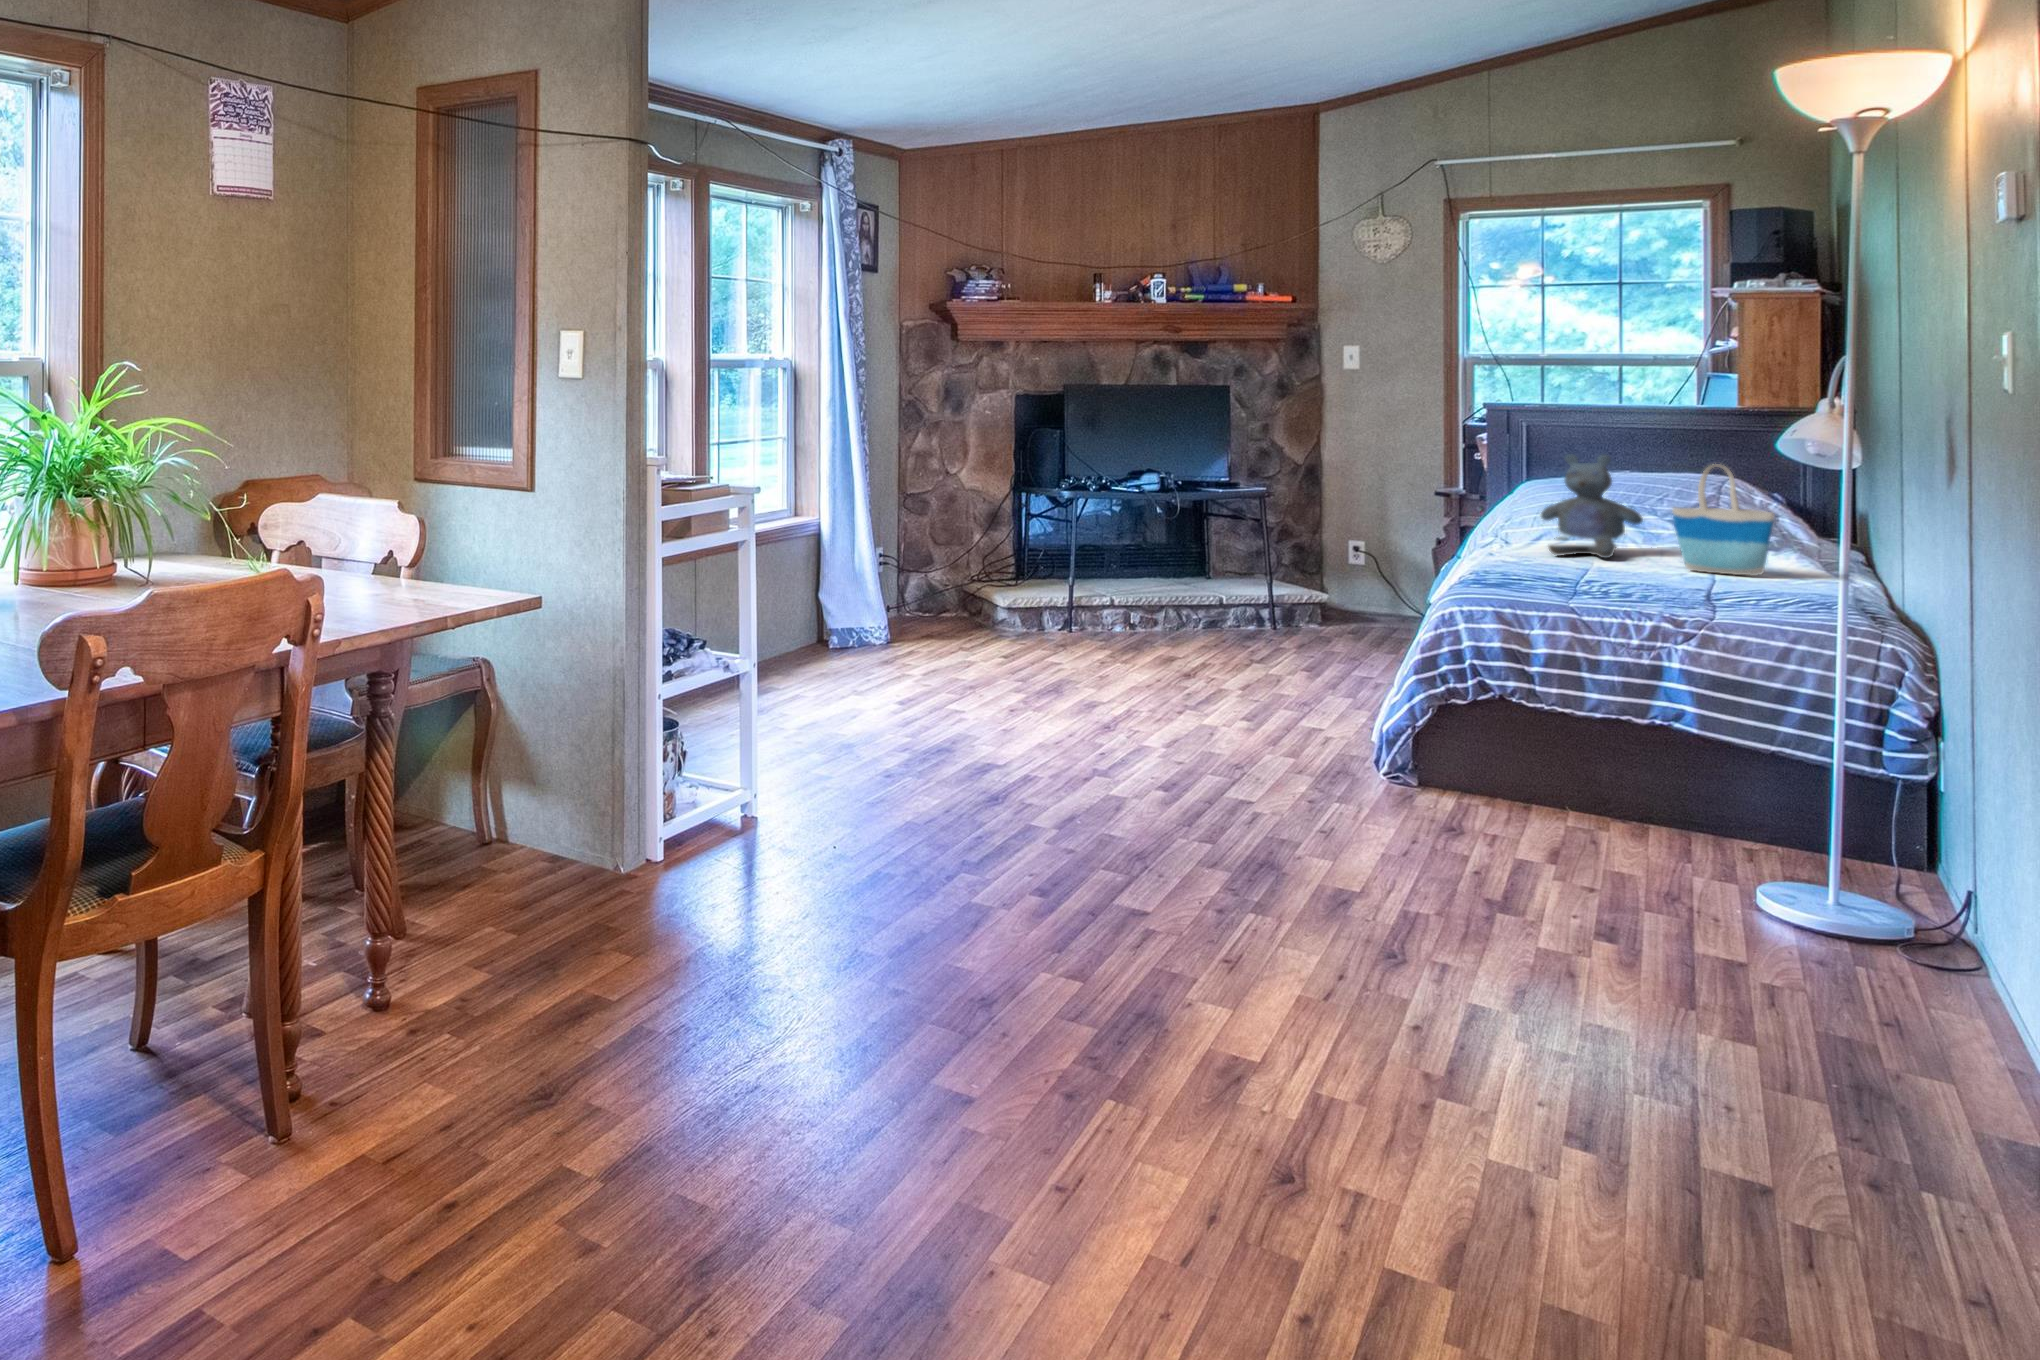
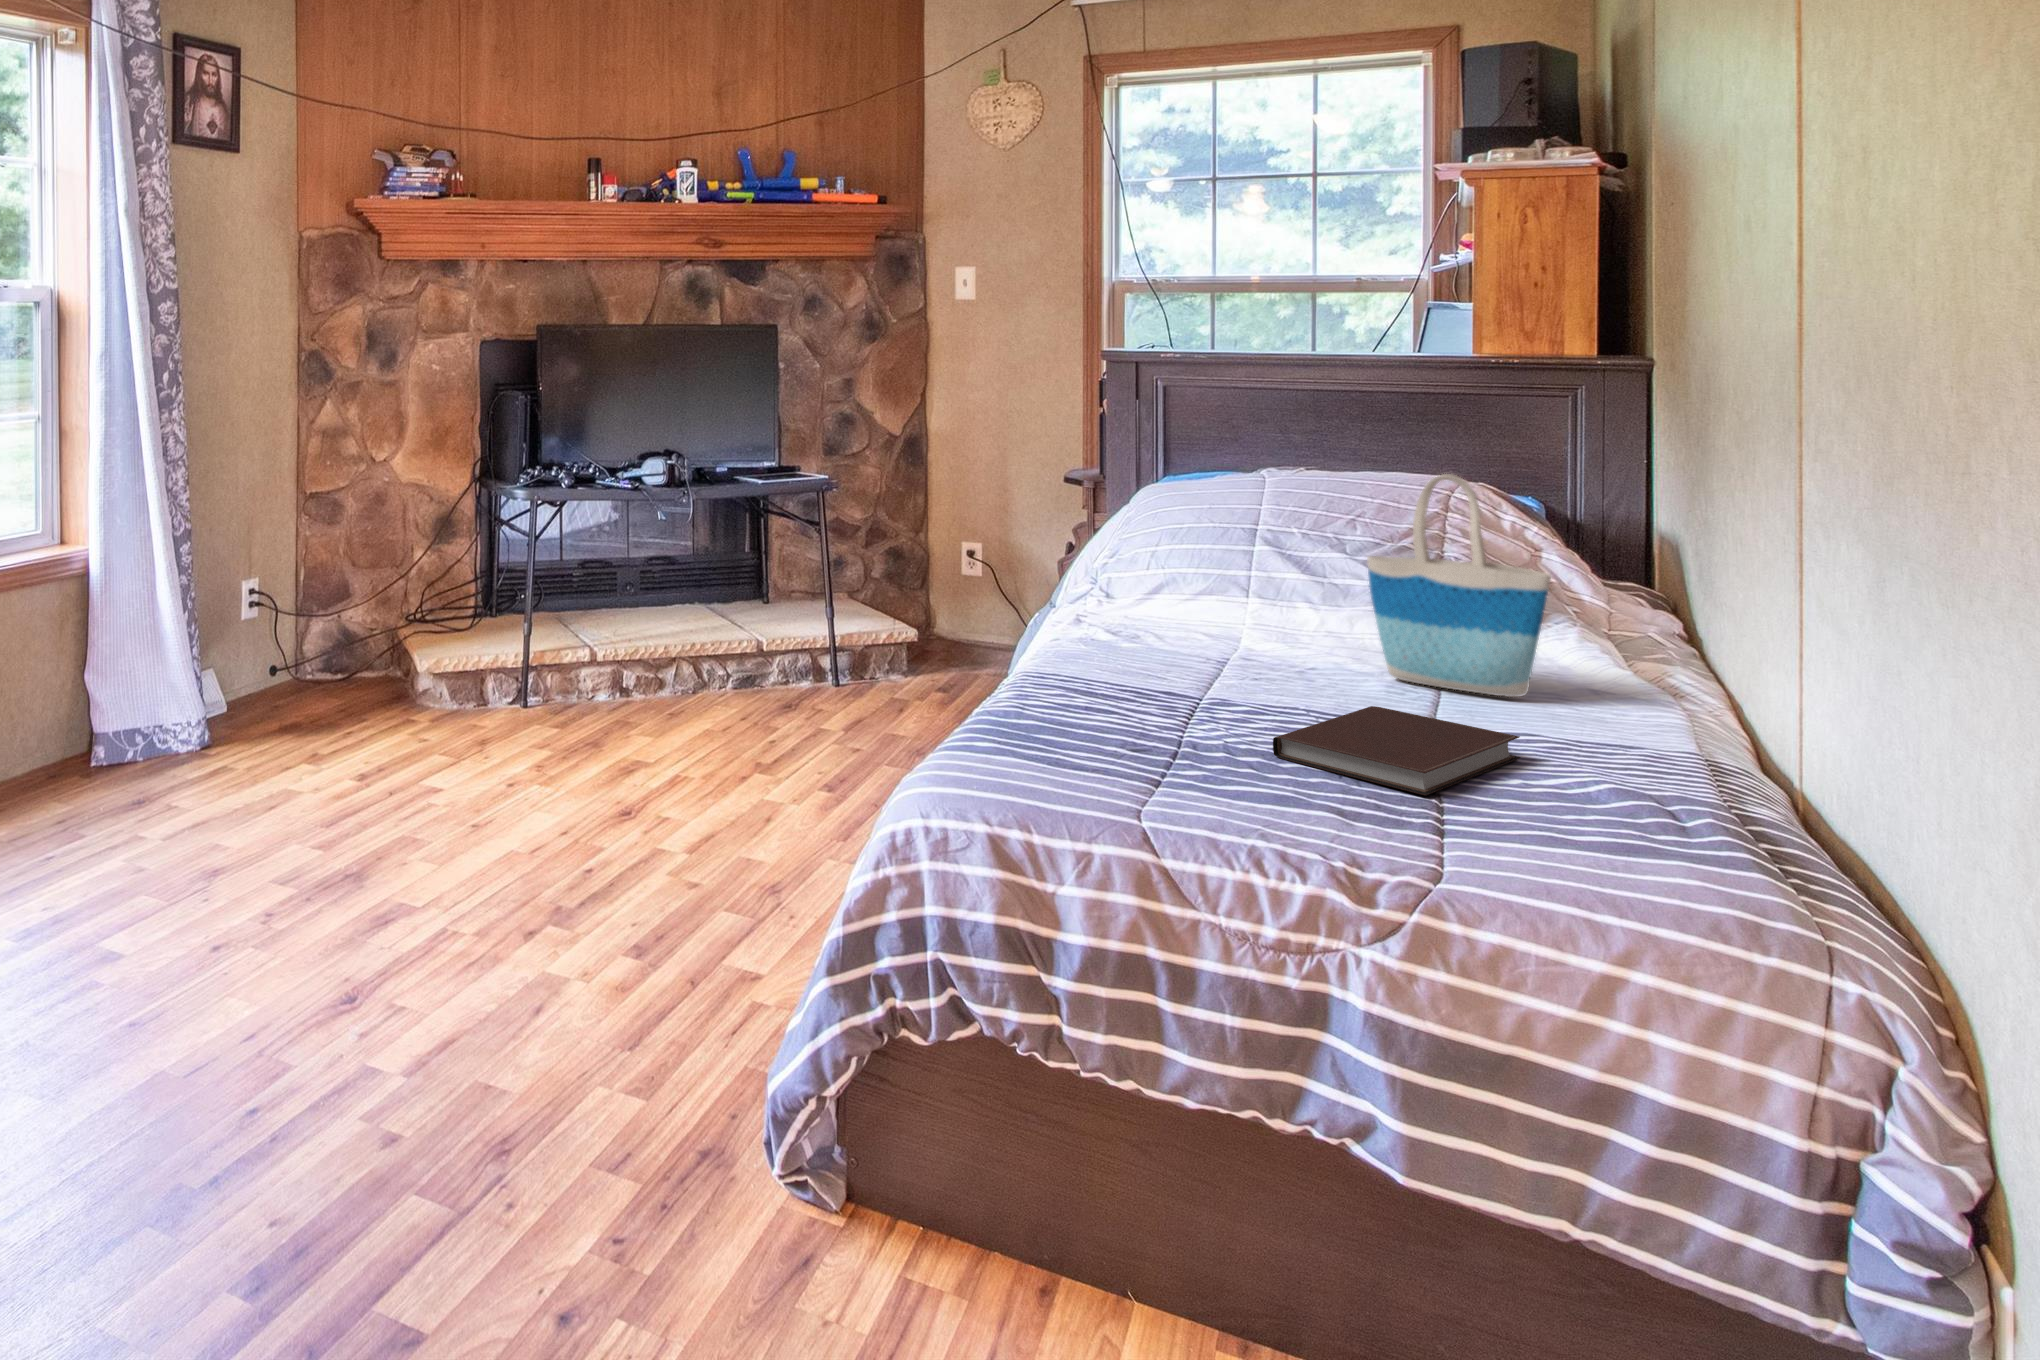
stuffed bear: present [1541,454,1643,558] -> none [1157,445,1321,644]
notebook: none [1627,574,1757,600] -> present [1273,706,1521,796]

